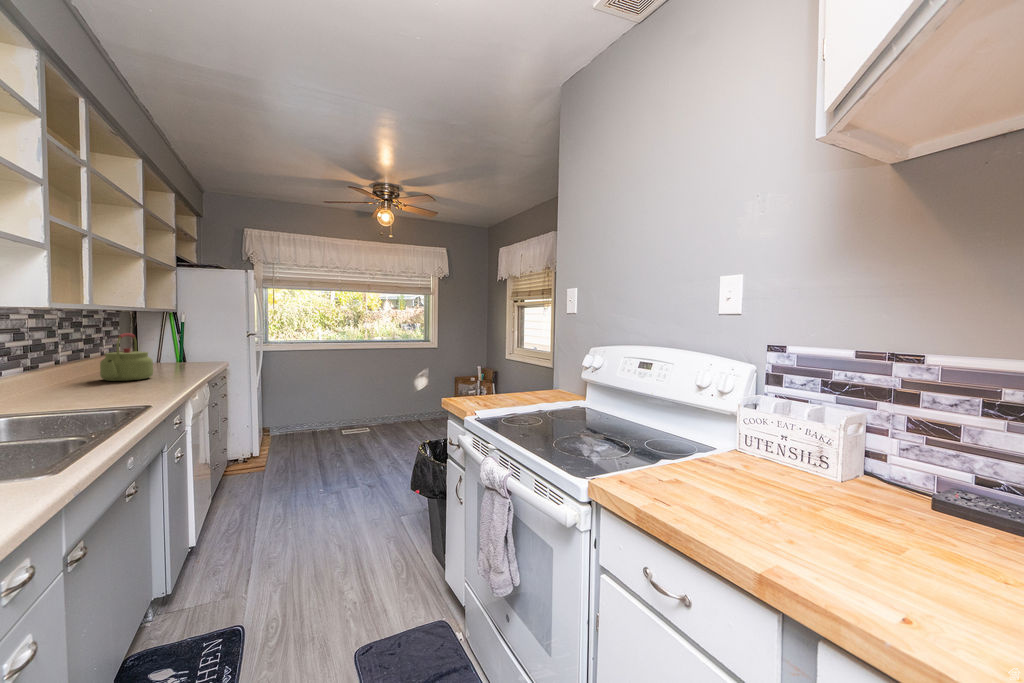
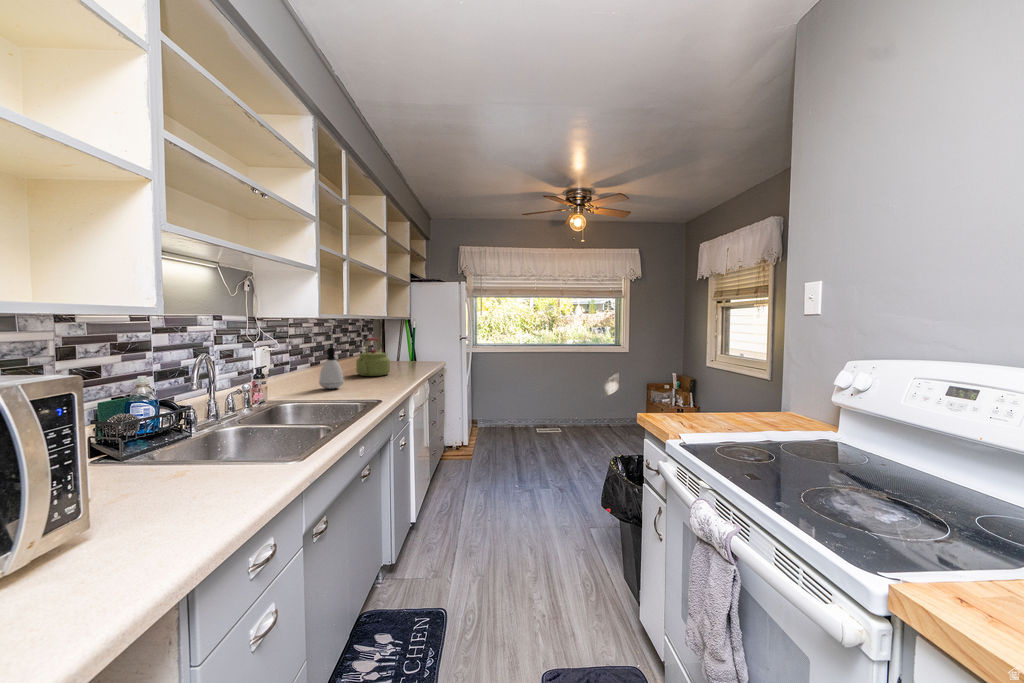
soap dispenser: none [44,345,85,398] -> present [319,347,343,389]

